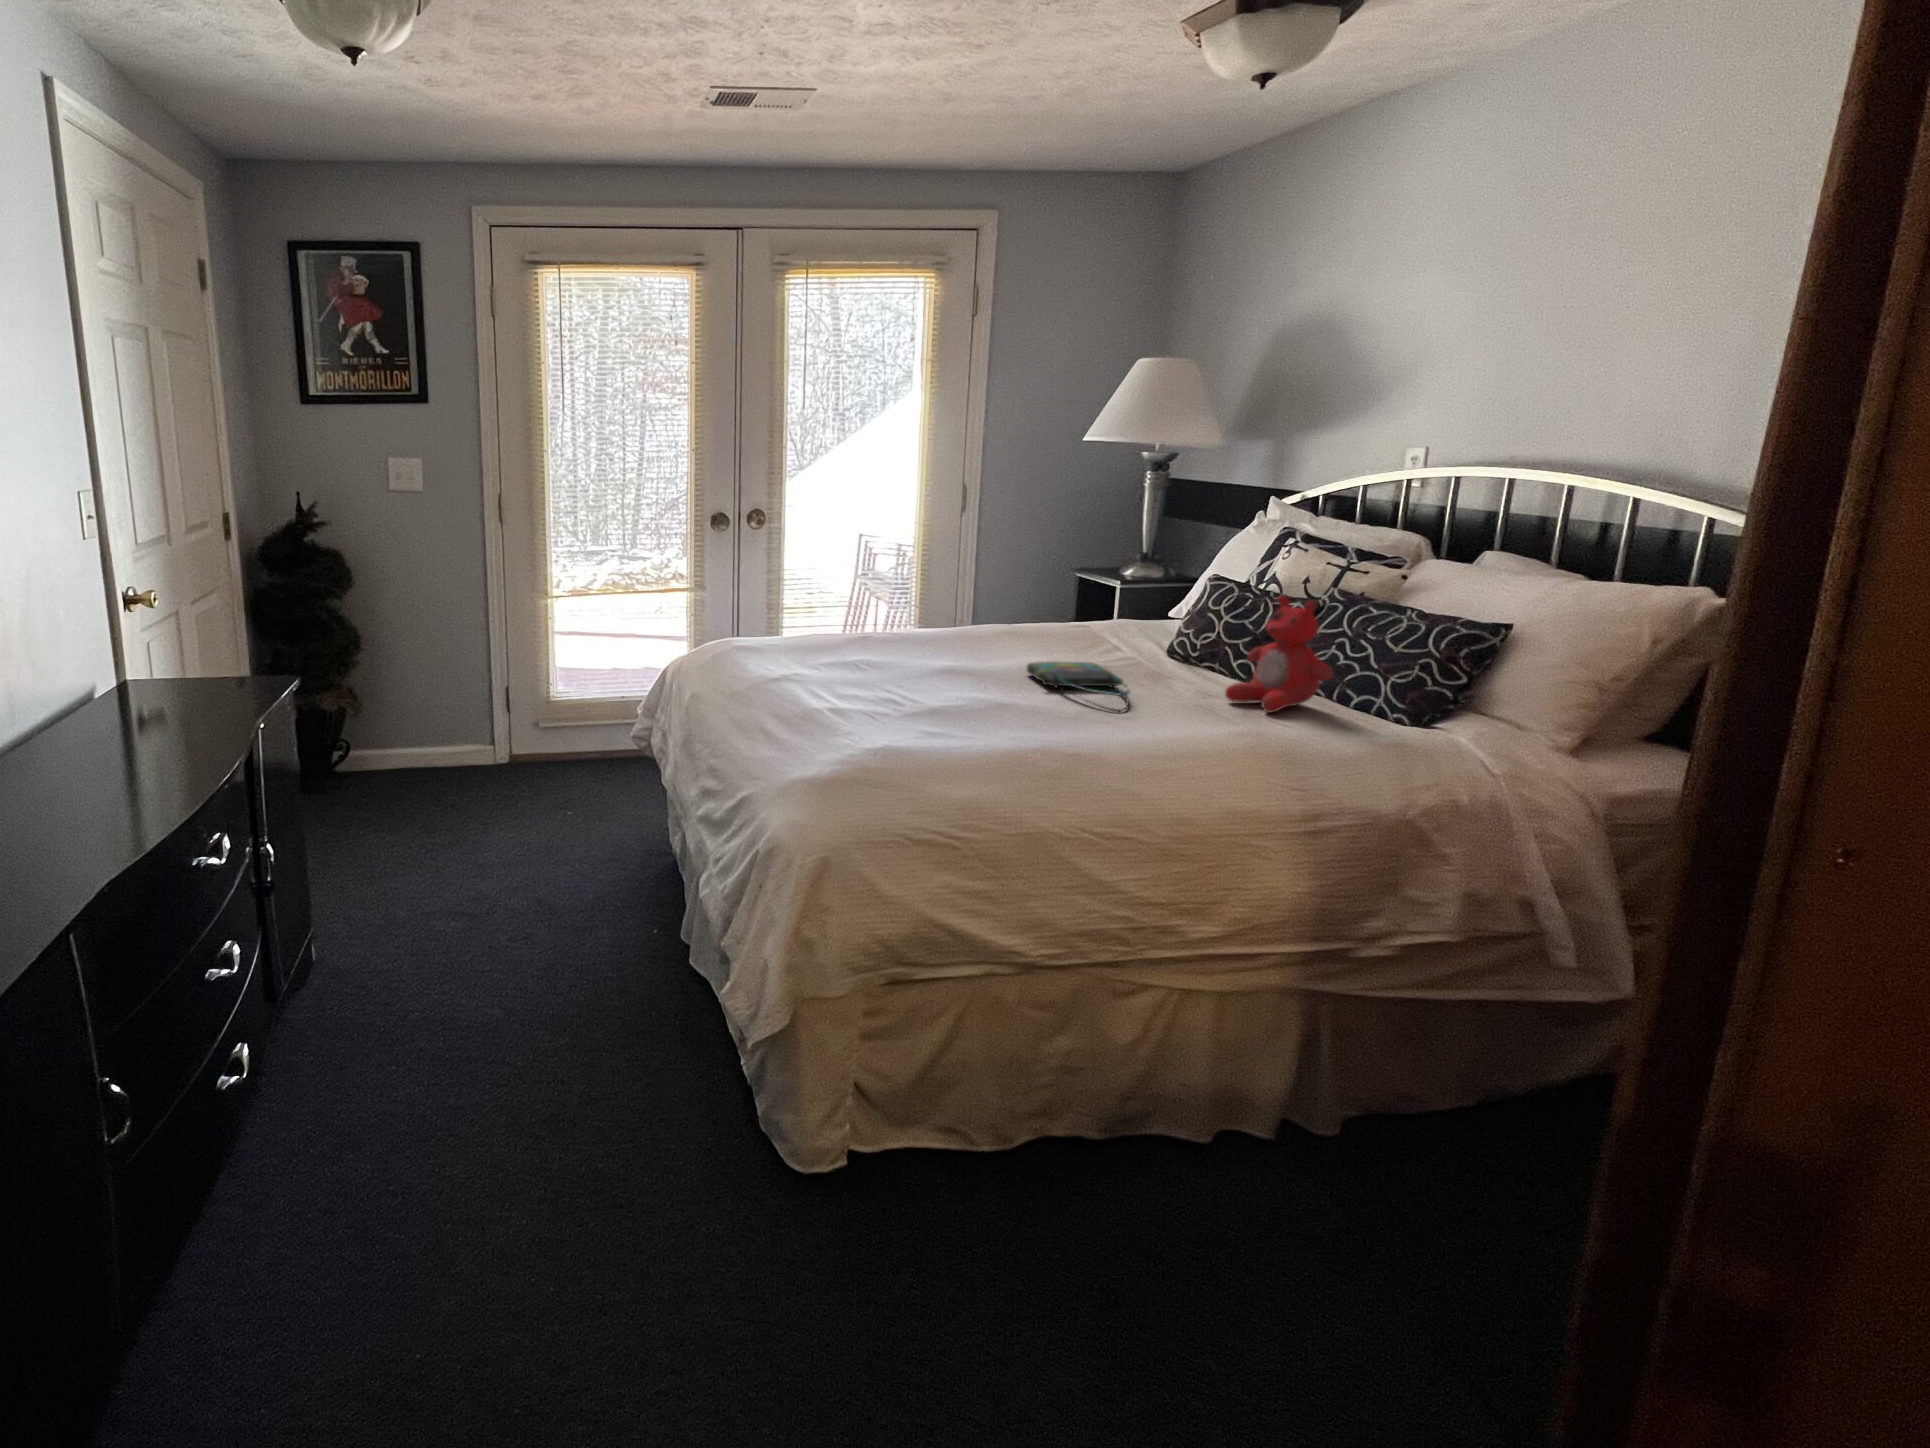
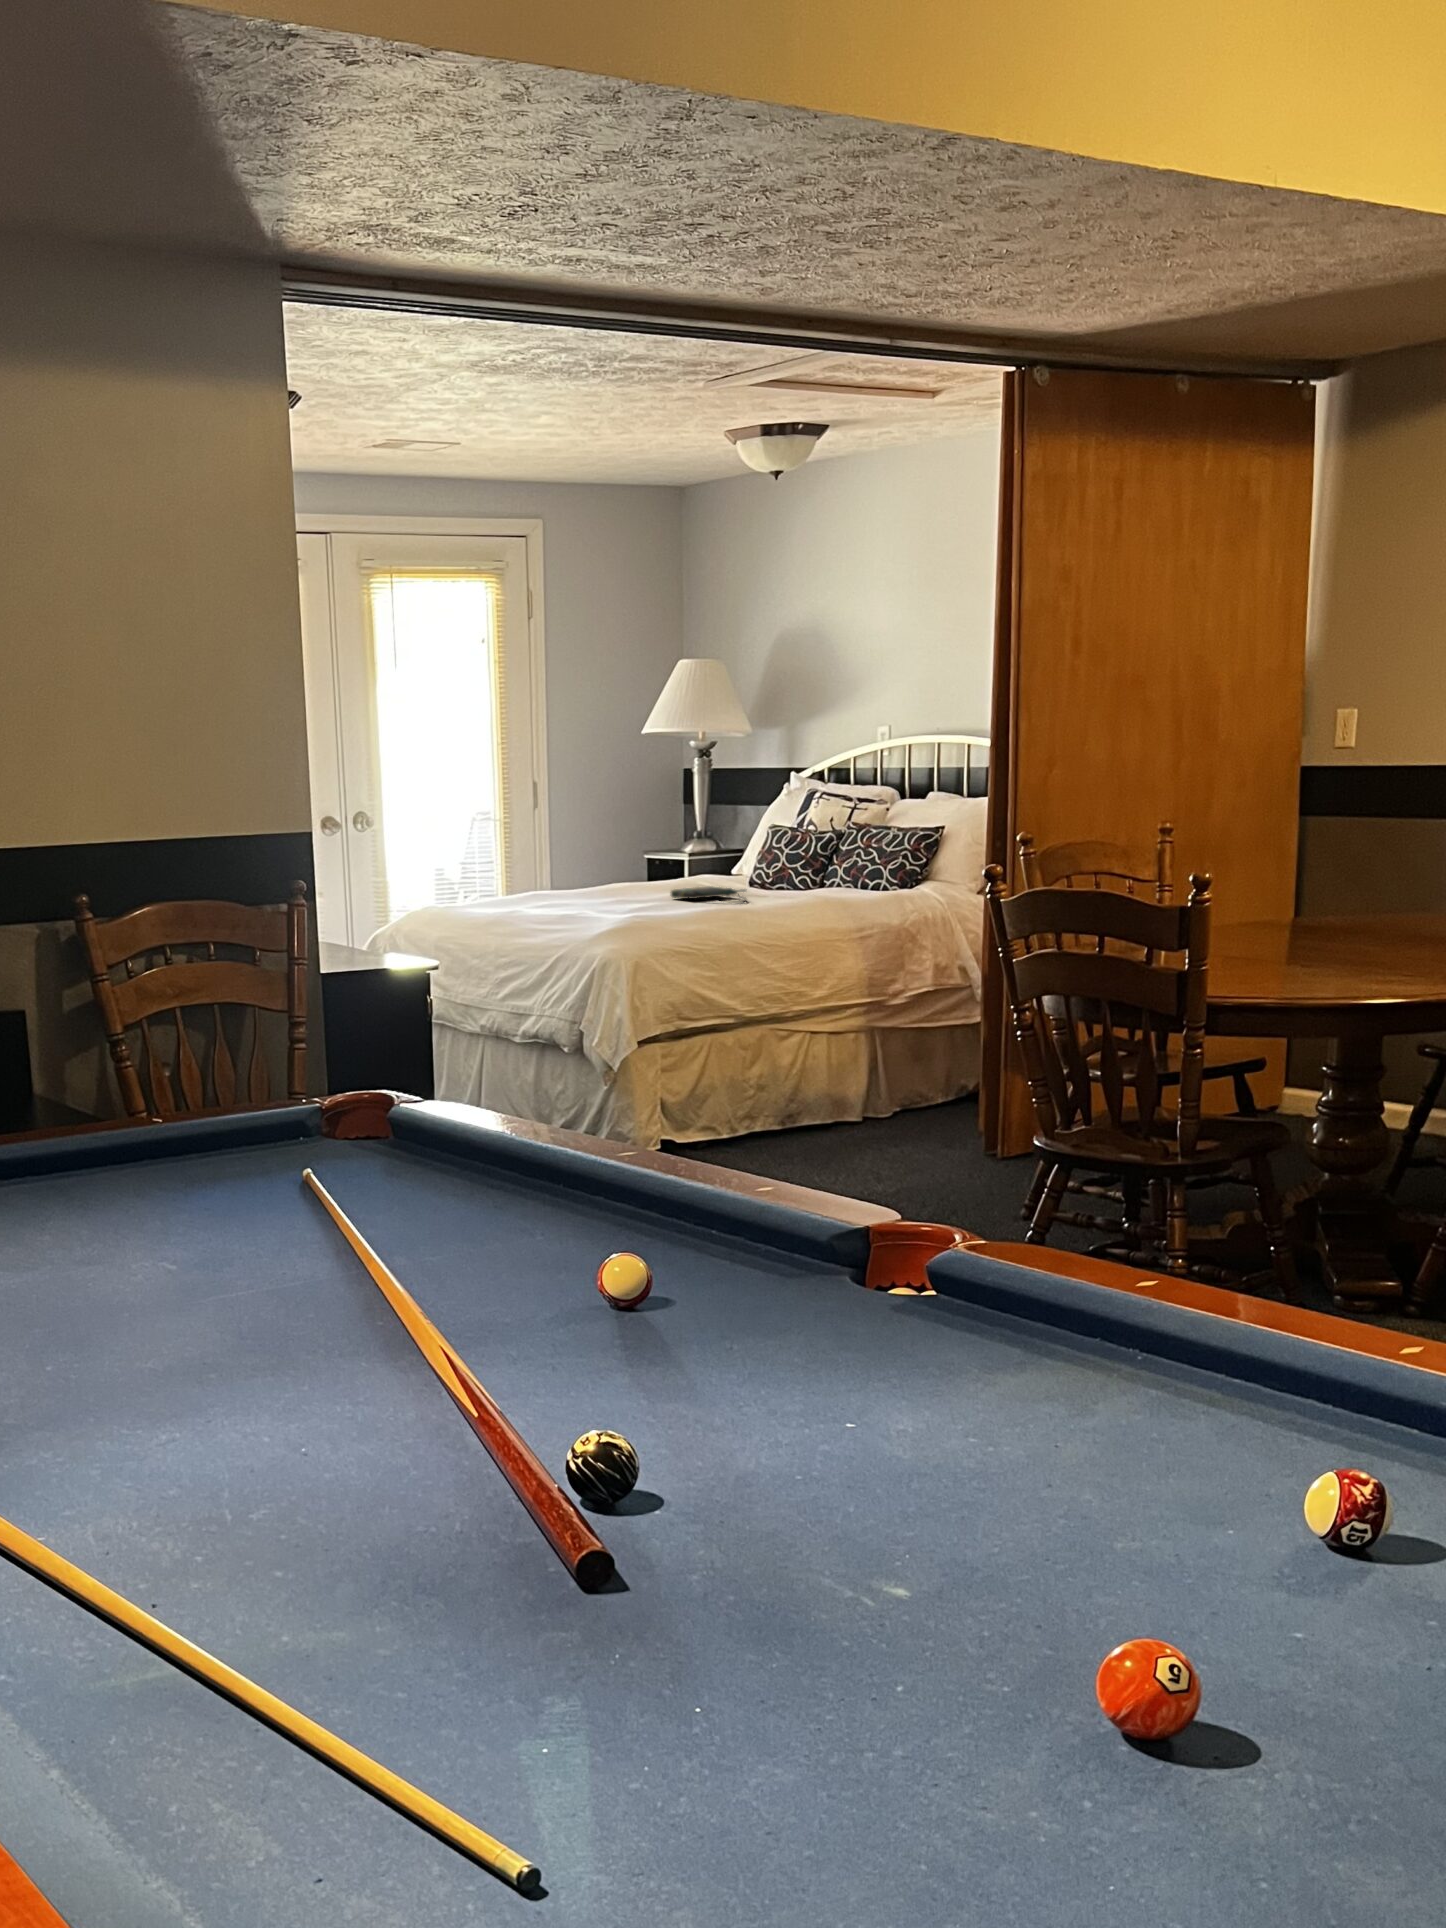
stuffed bear: present [1225,595,1333,713] -> none [799,821,858,896]

